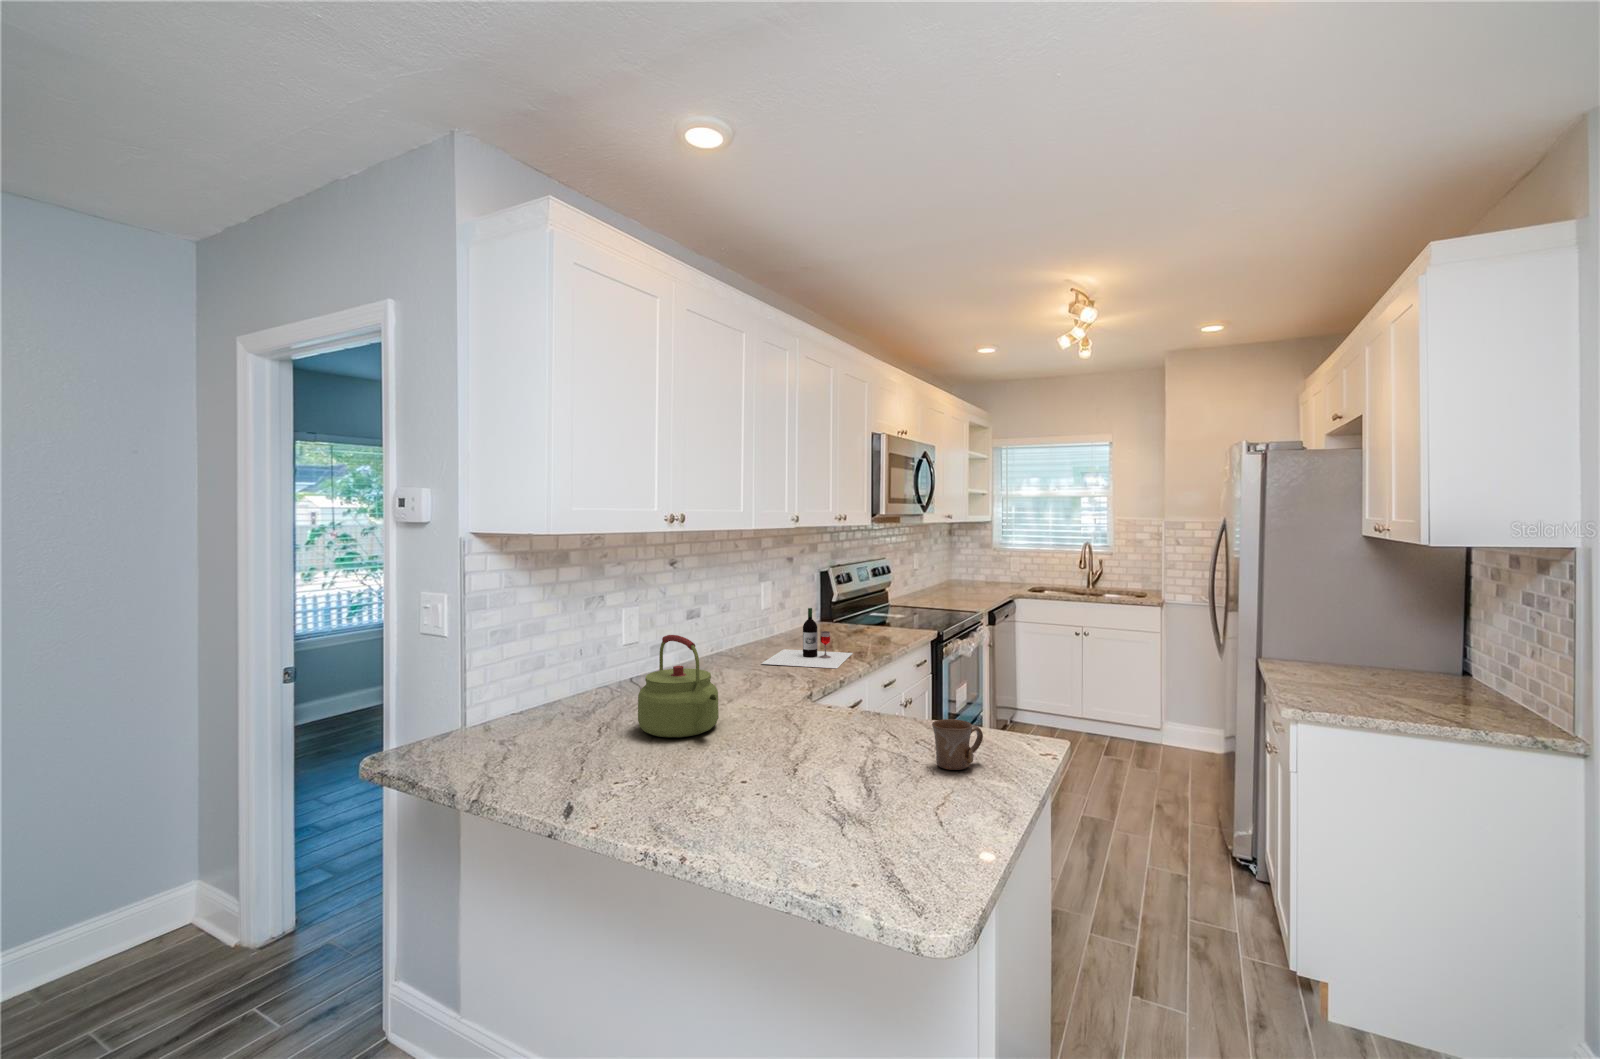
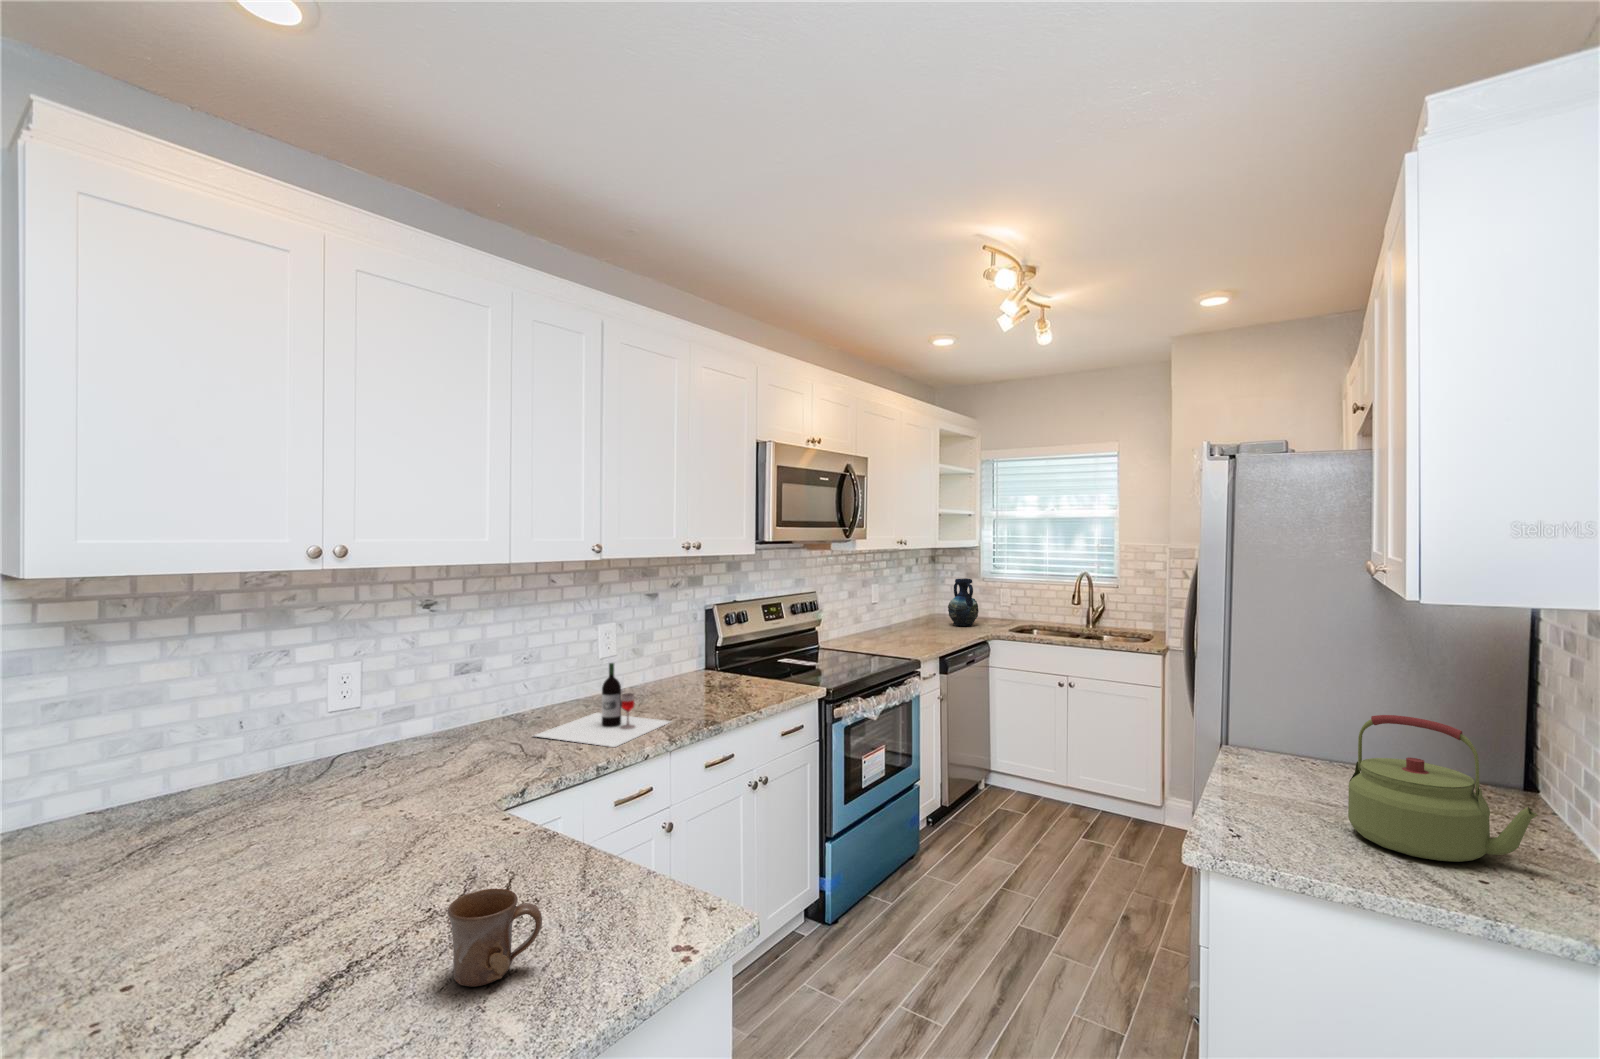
vase: none [972,548,998,588] -> present [948,578,979,626]
kettle: present [638,635,719,737] -> present [1348,715,1537,862]

